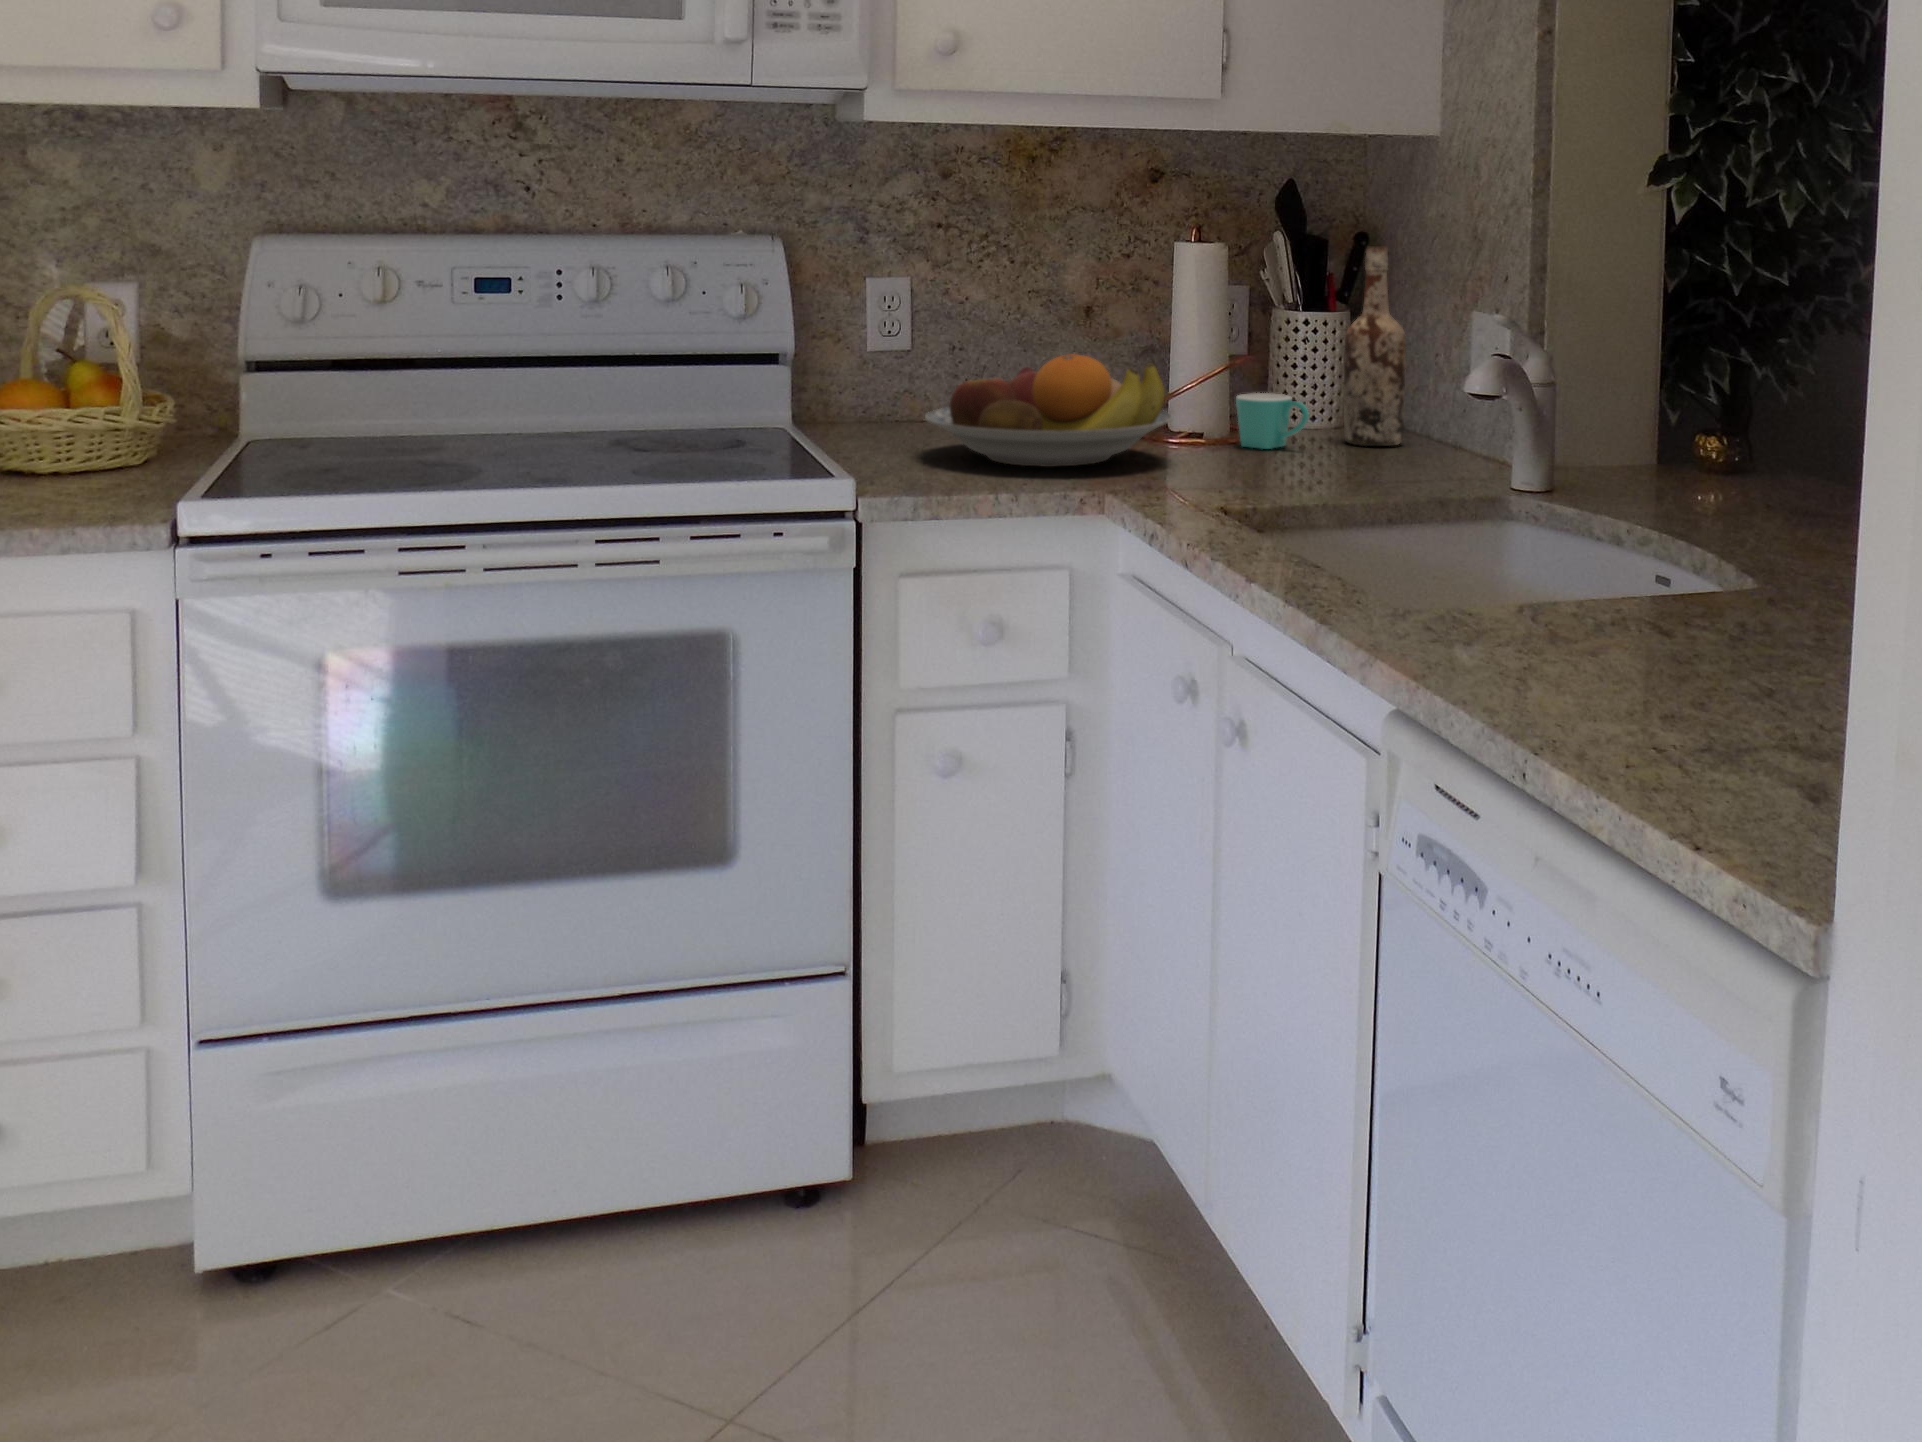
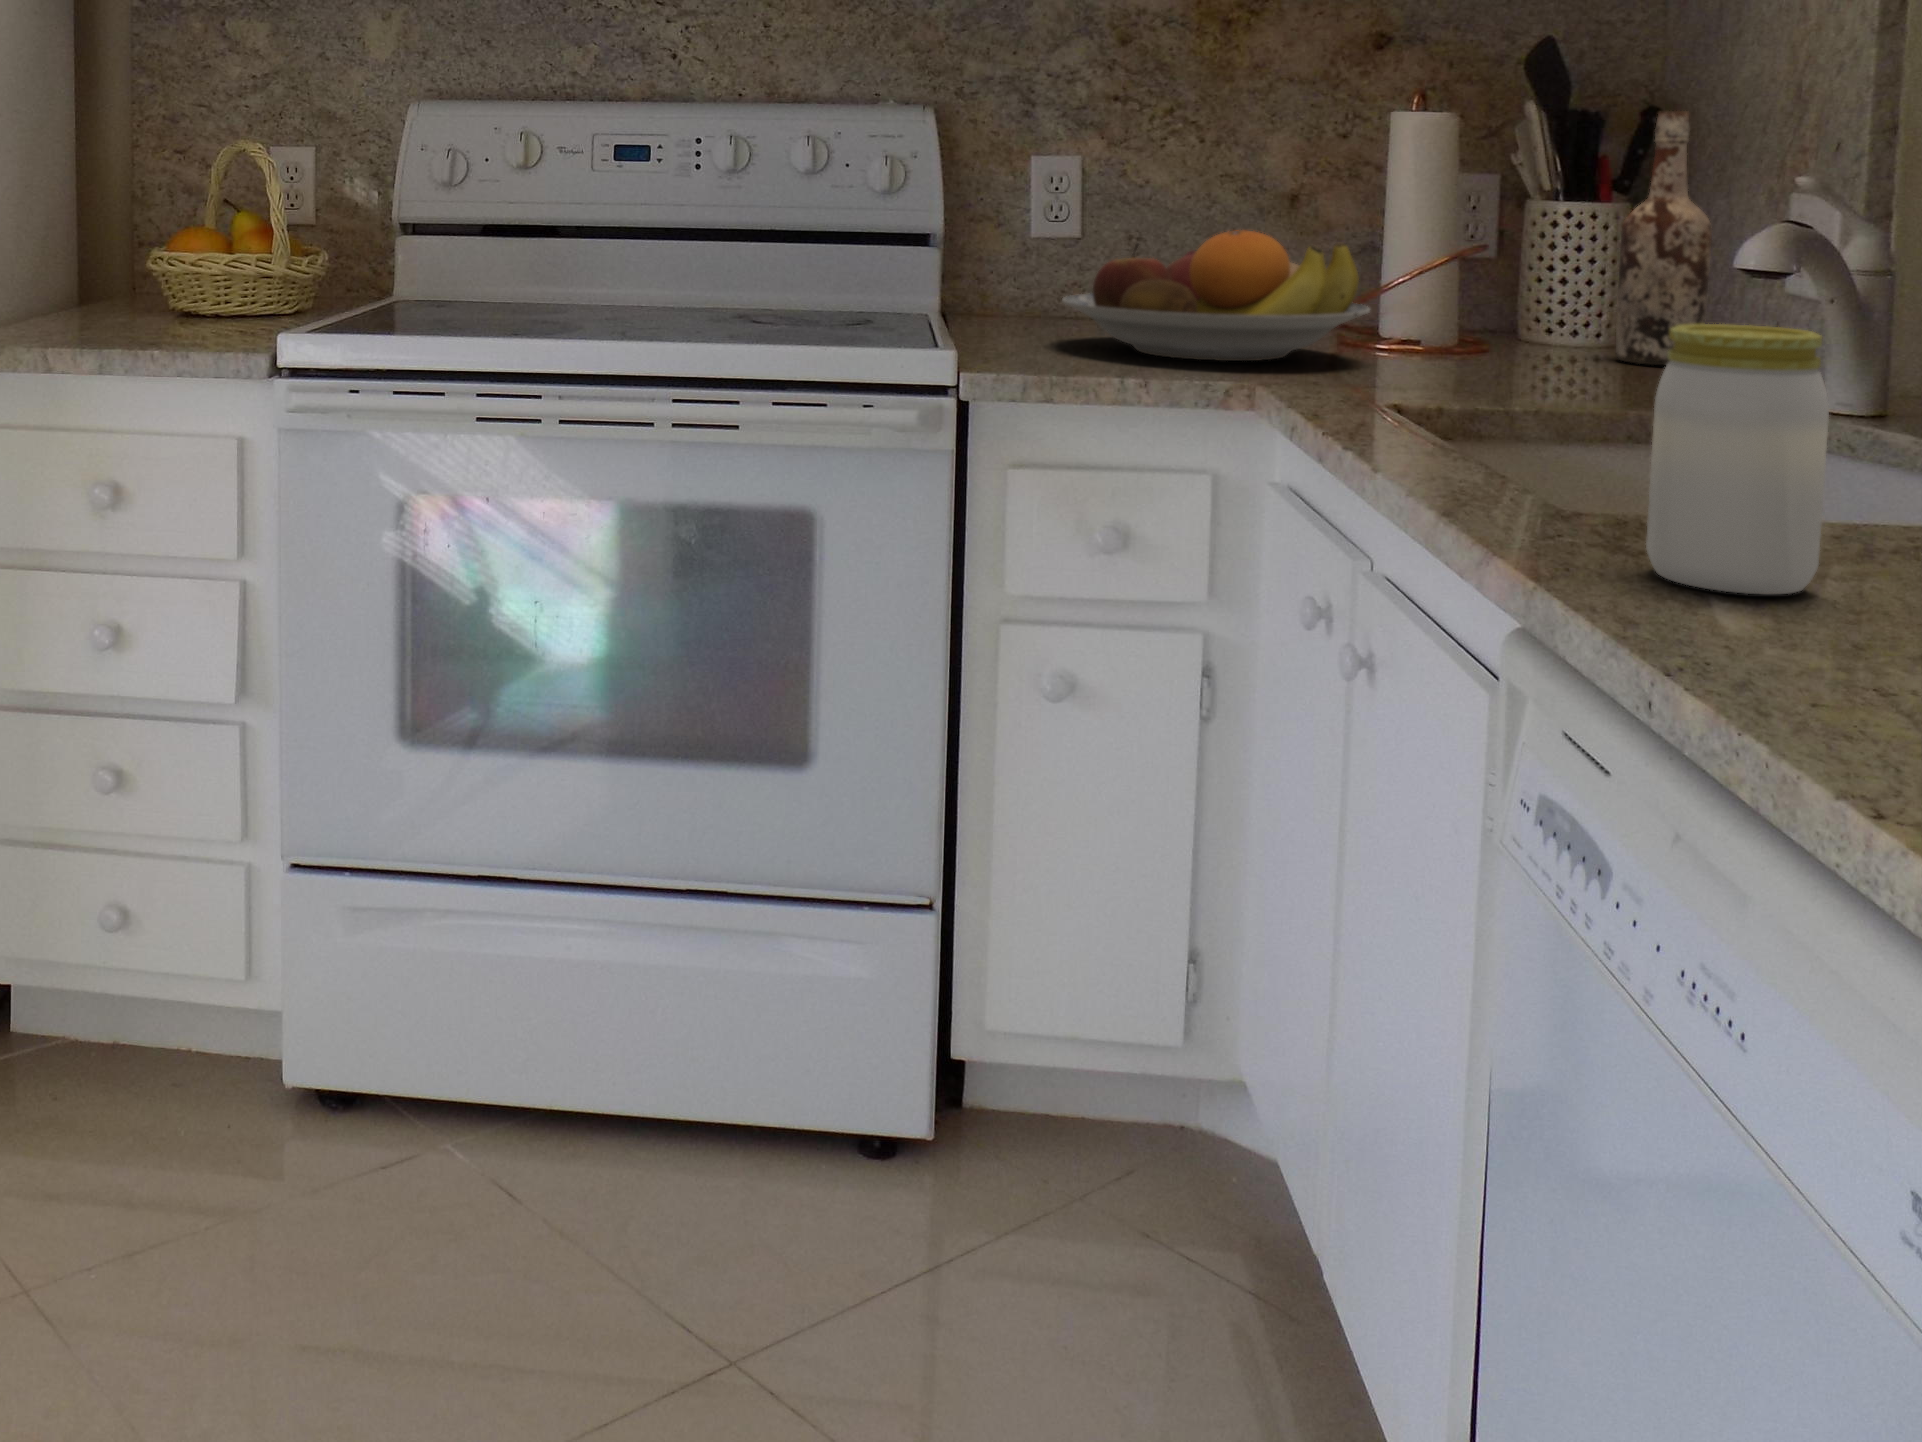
mug: present [1236,393,1309,449] -> none [1463,293,1563,360]
jar: none [1404,468,1502,644] -> present [1646,324,1829,594]

